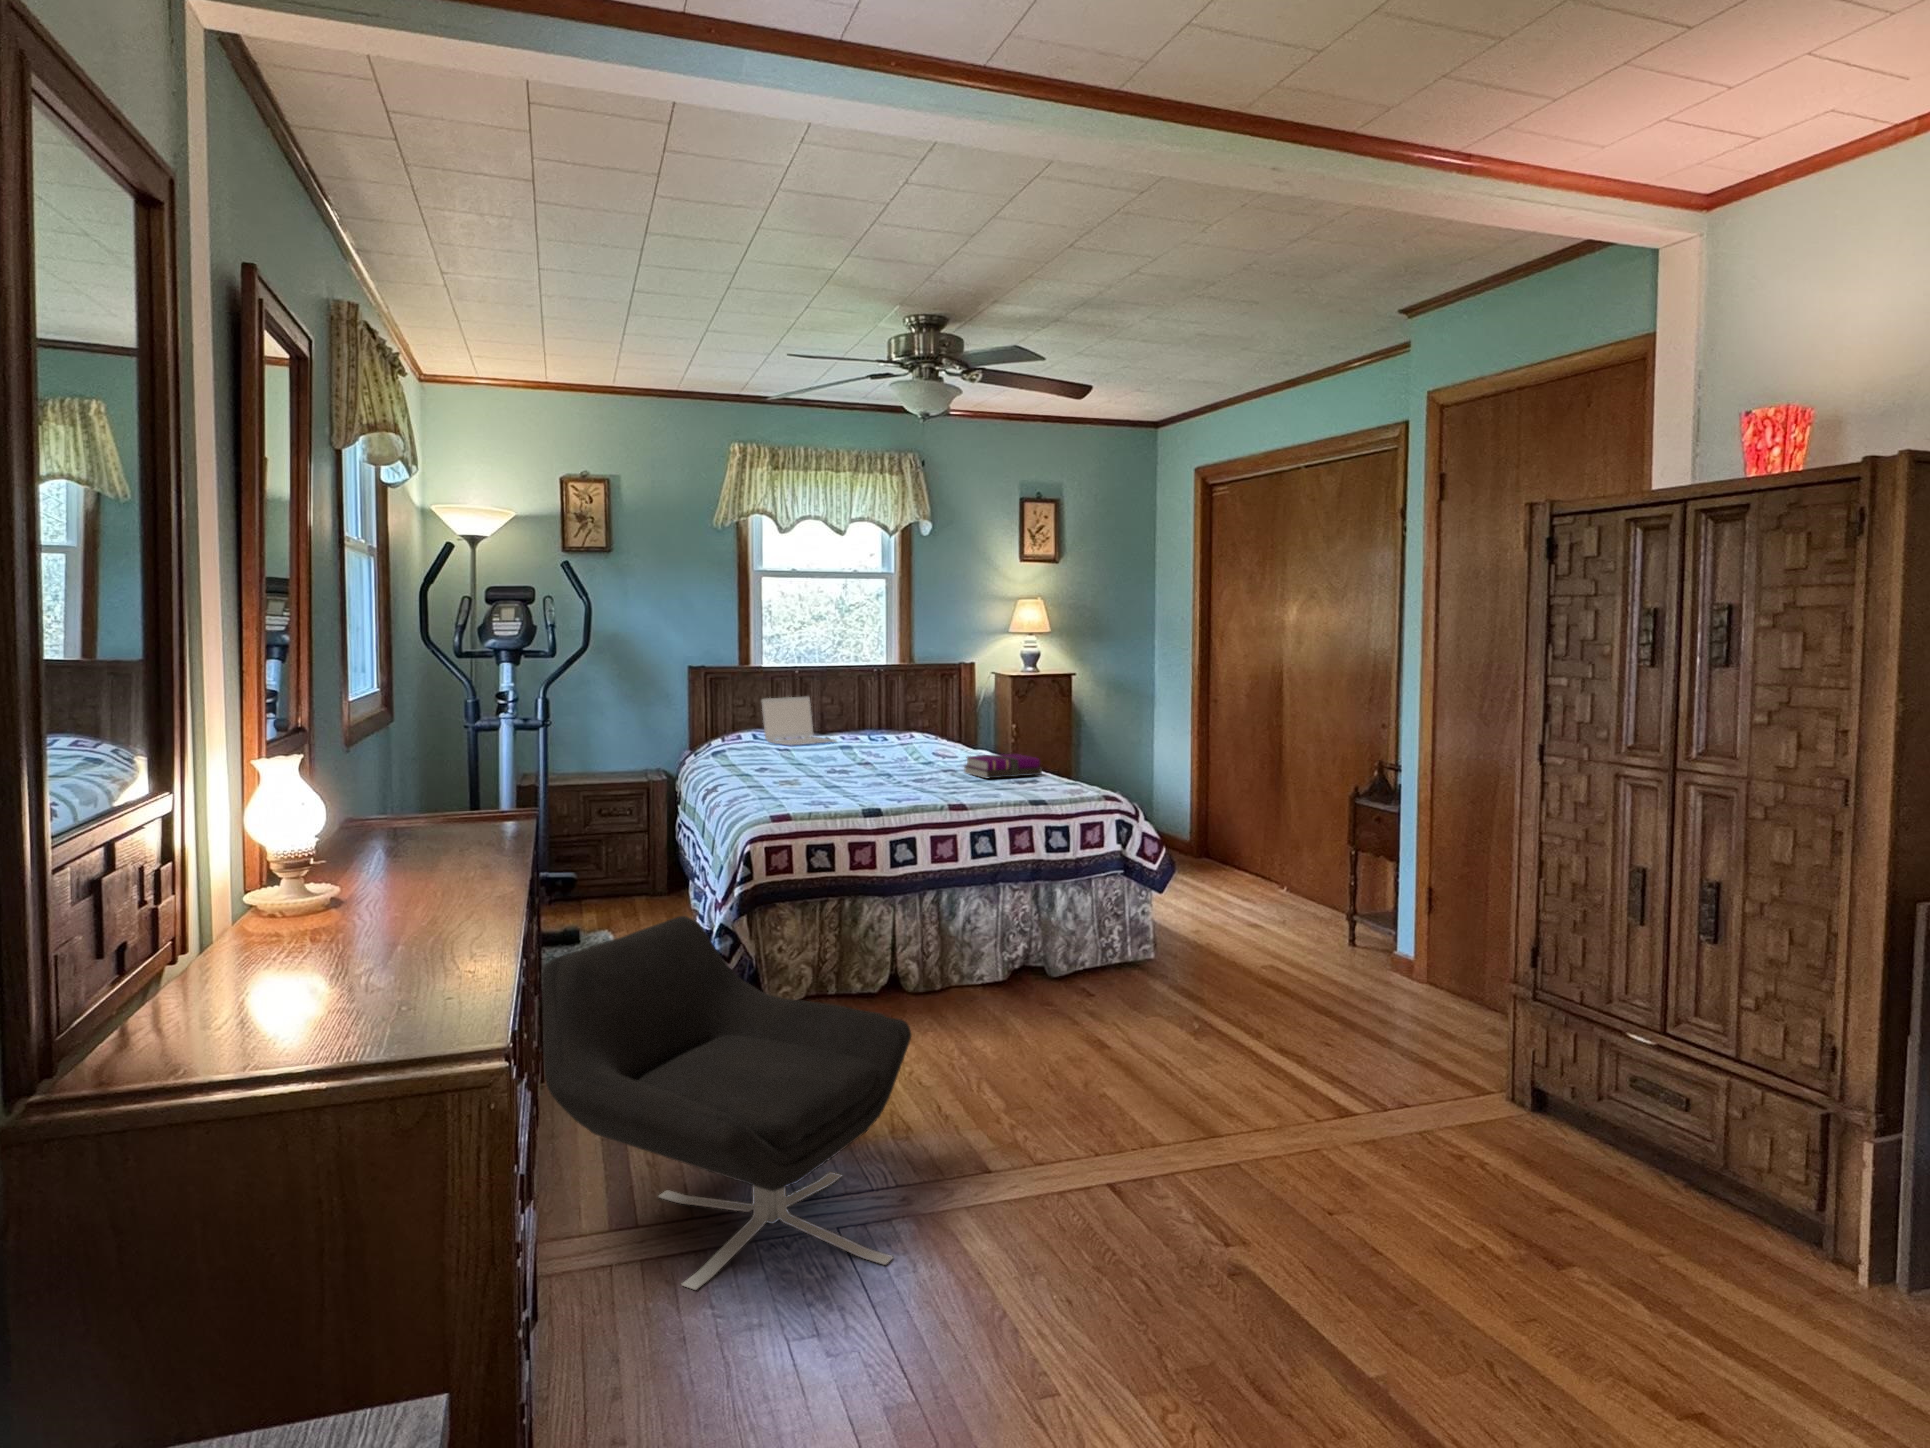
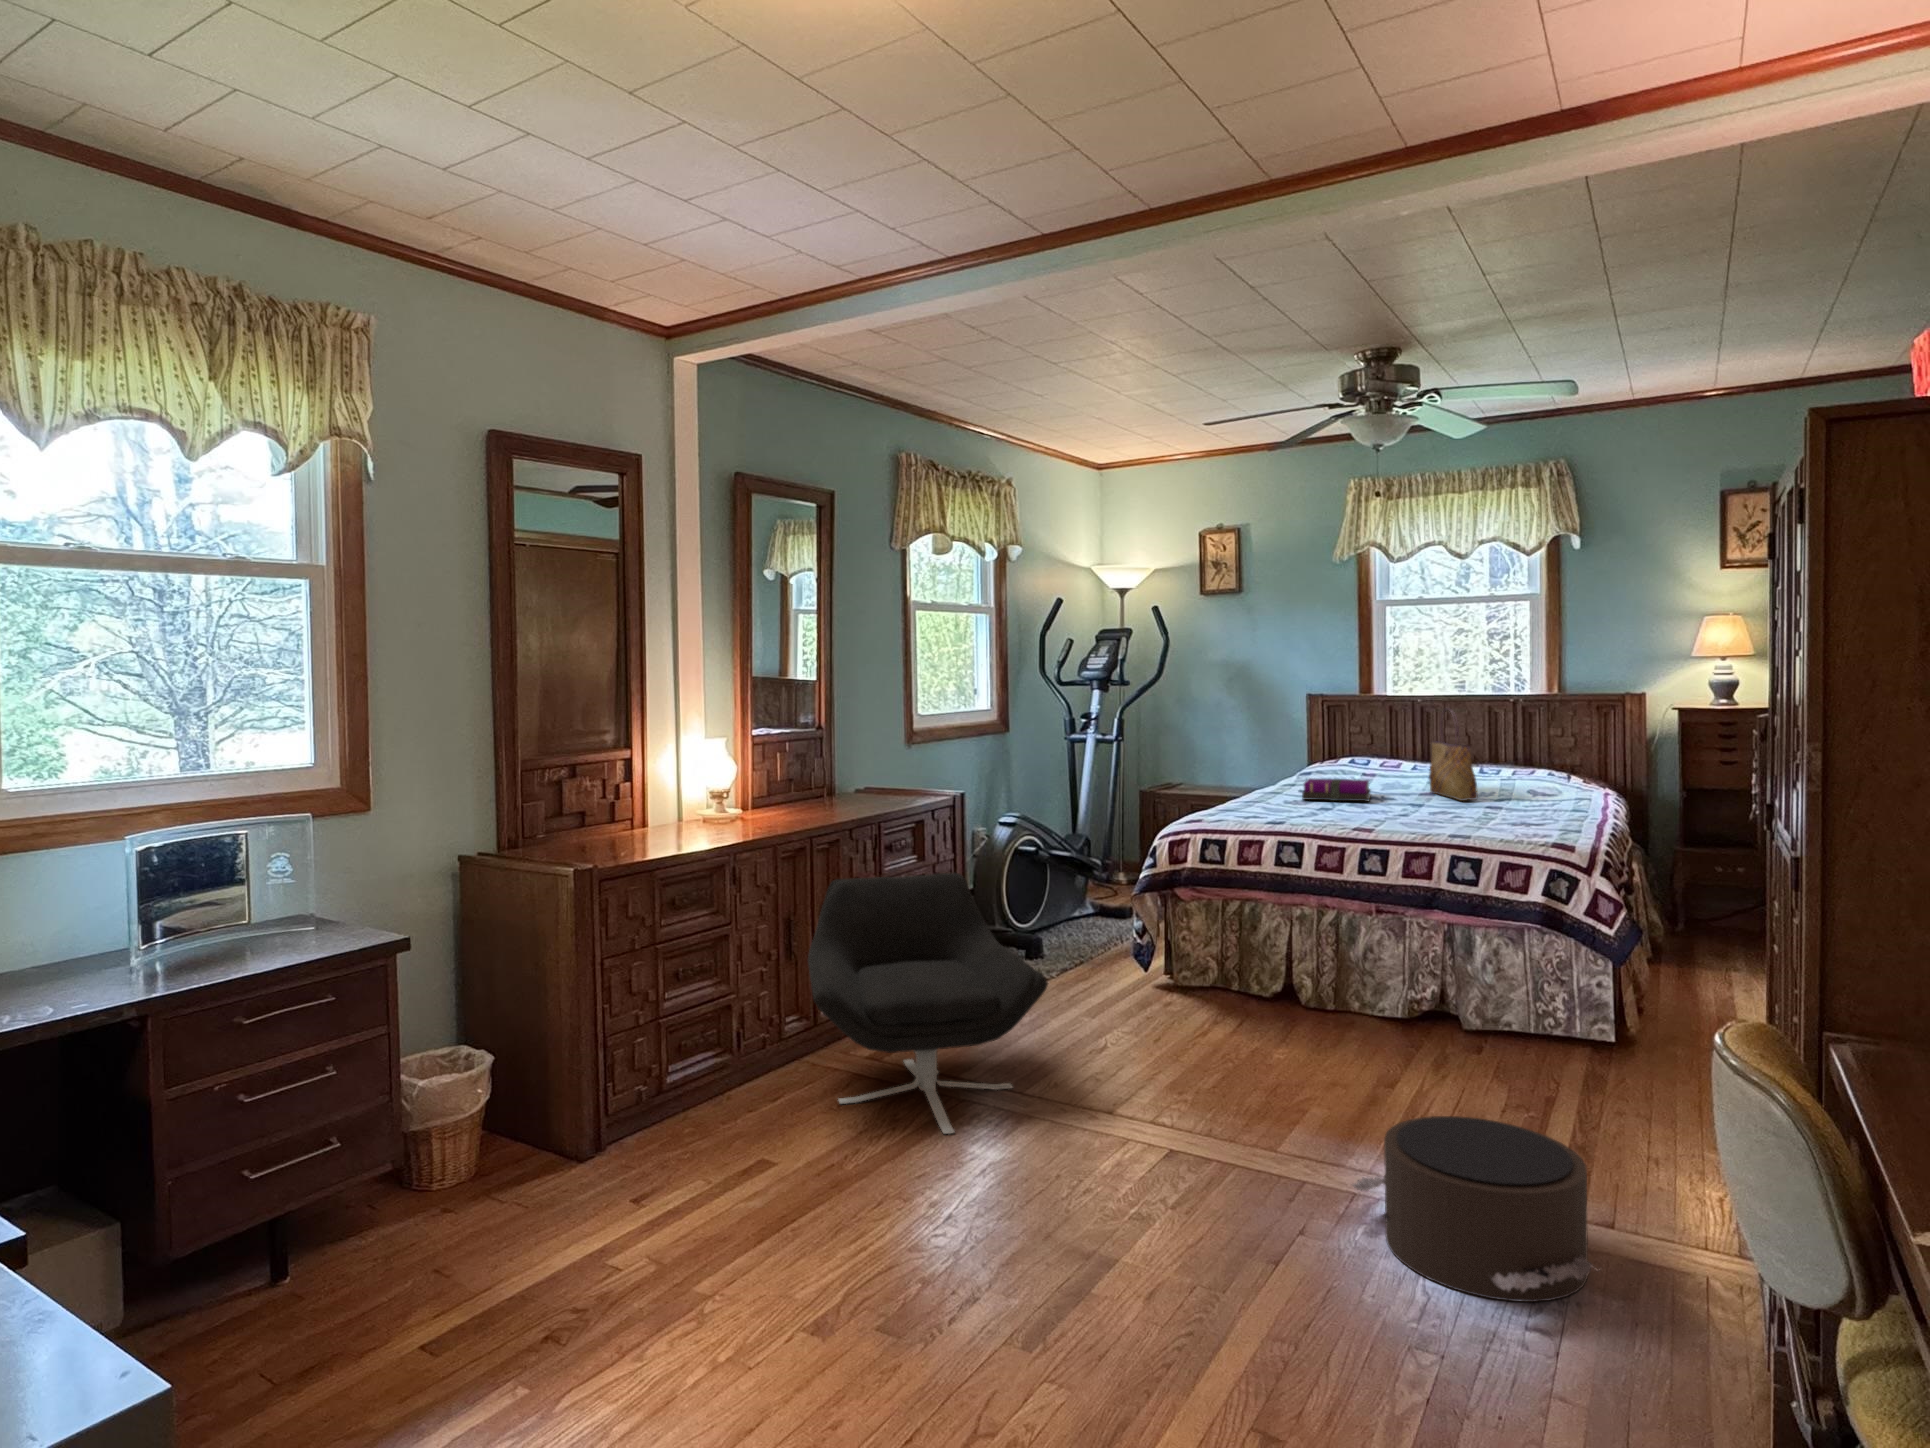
tote bag: none [888,679,948,767] -> present [1429,708,1478,801]
laptop: present [762,696,836,745] -> none [1353,725,1426,772]
notebook: present [964,754,1042,778] -> present [1302,779,1371,801]
pouf: none [1294,1042,1518,1199] -> present [1352,1116,1600,1302]

